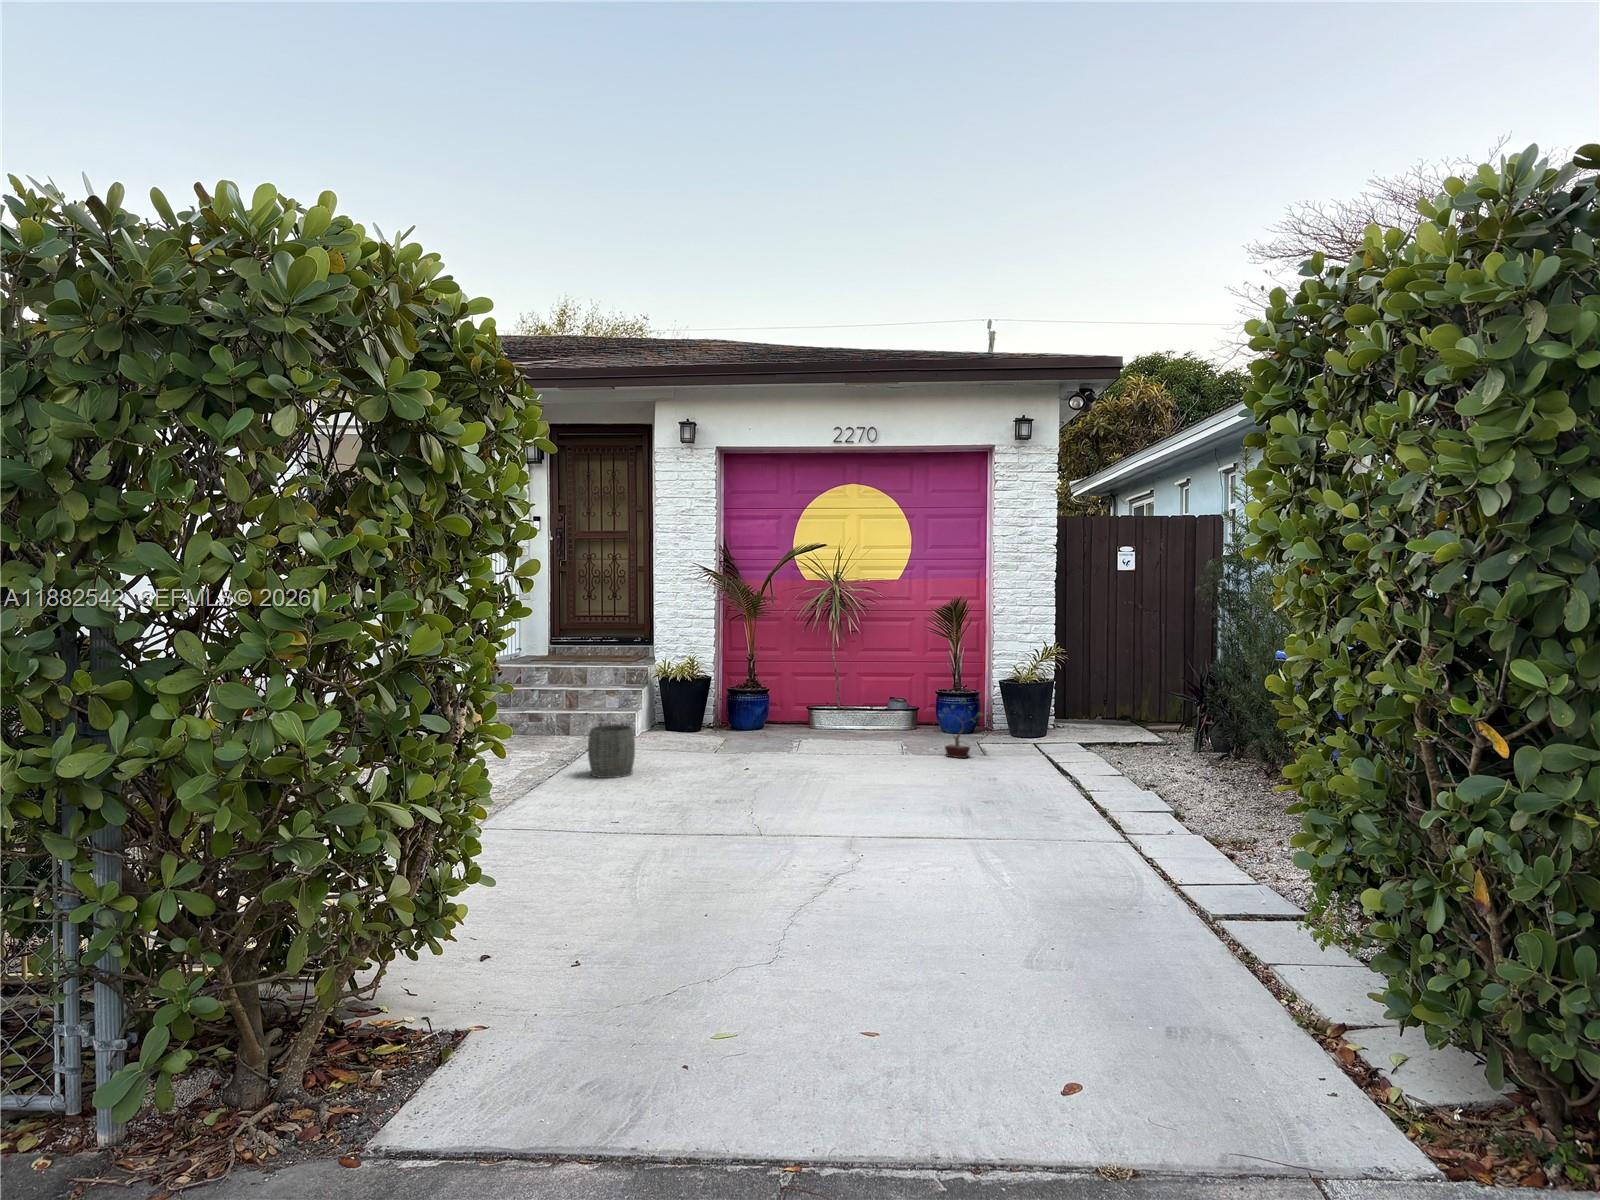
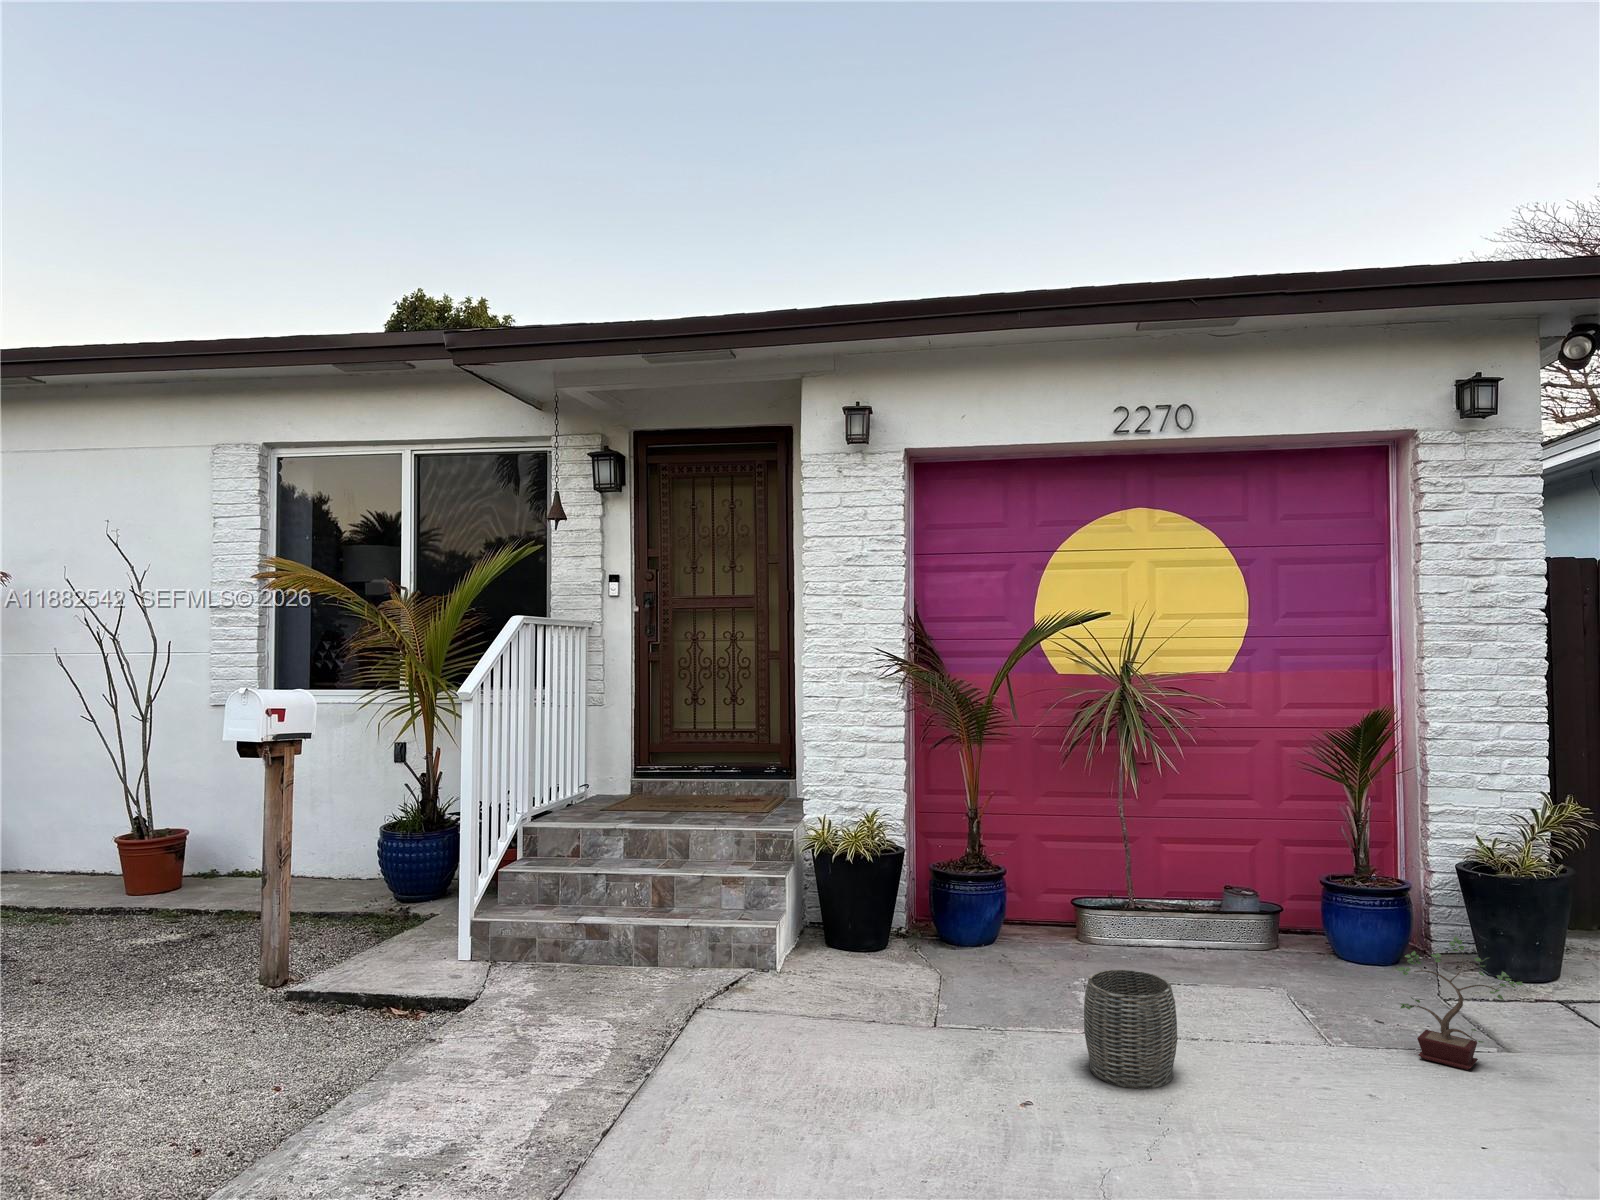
woven basket: present [588,725,635,778] -> present [1084,970,1177,1089]

